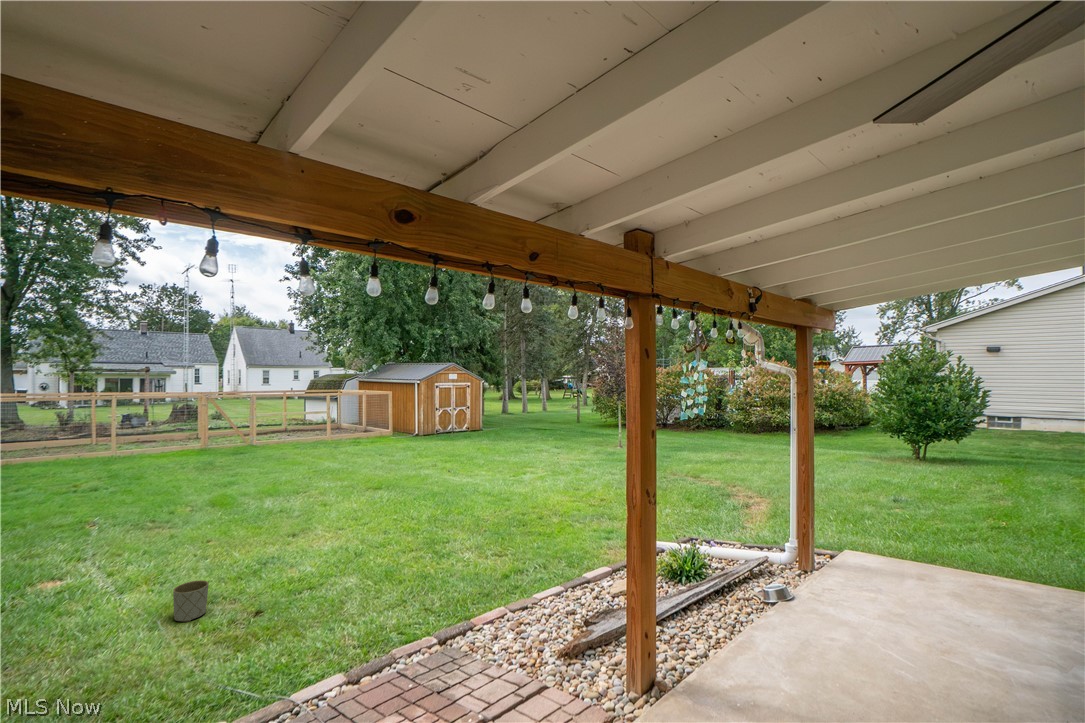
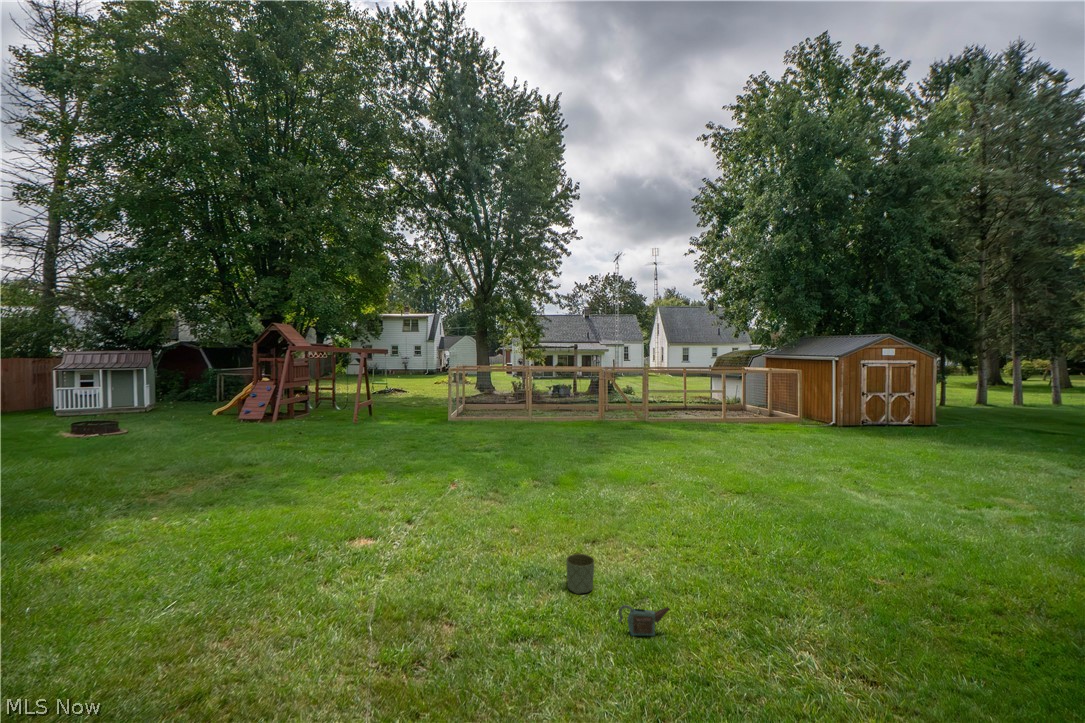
watering can: none [243,594,294,631] -> present [618,605,670,636]

